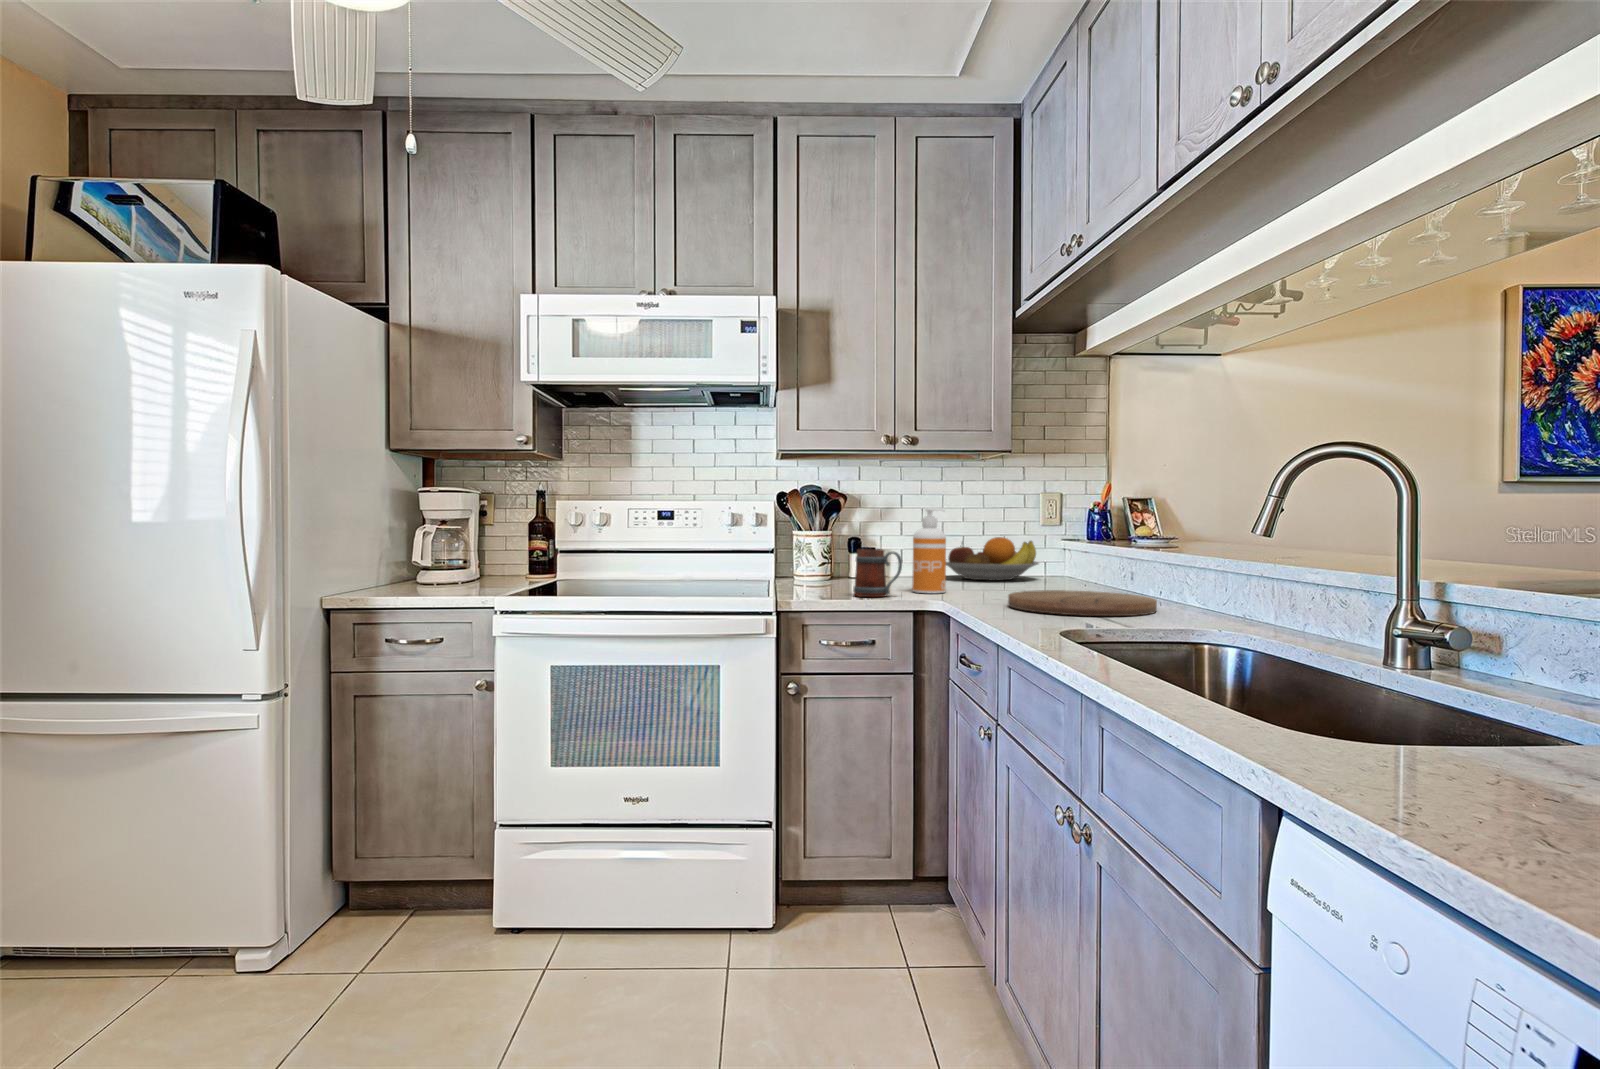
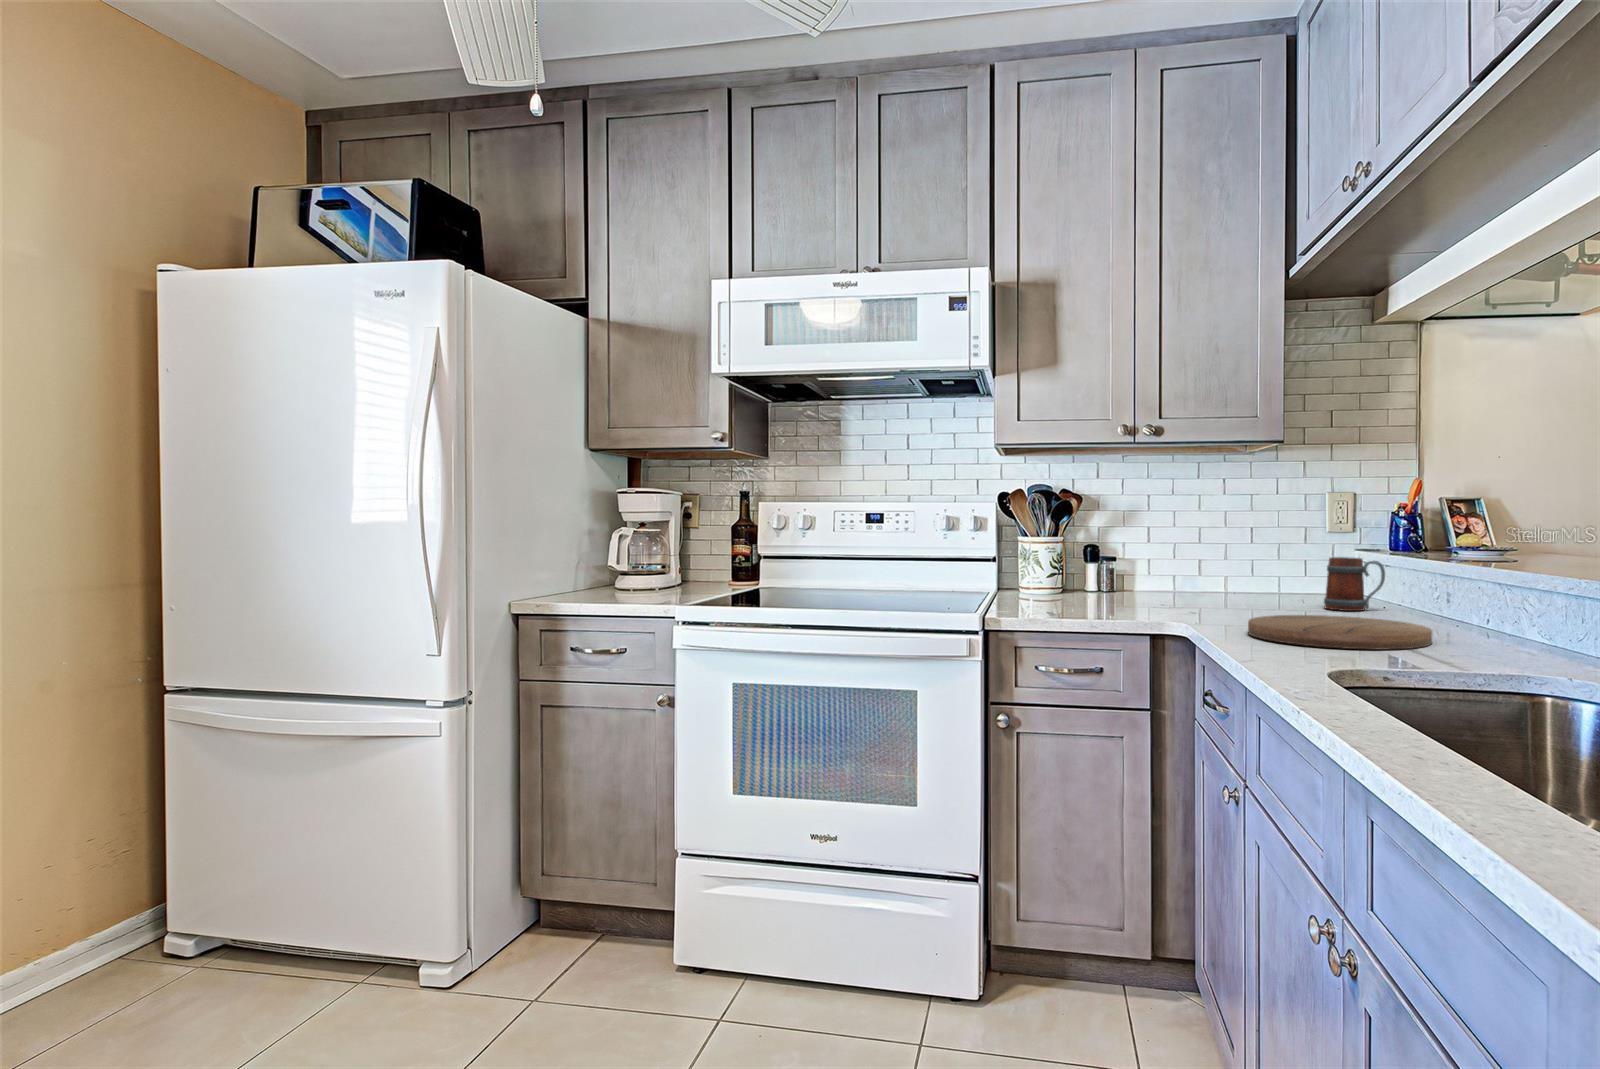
soap dispenser: present [912,509,946,593] -> none [1148,515,1190,614]
fruit bowl: present [946,537,1039,580] -> none [1198,545,1328,598]
mug: present [853,549,902,597] -> present [1324,557,1385,611]

